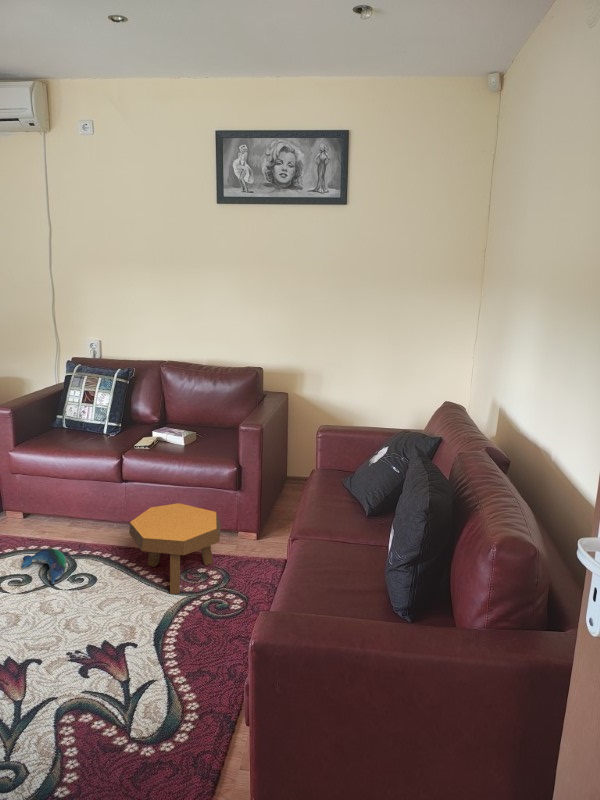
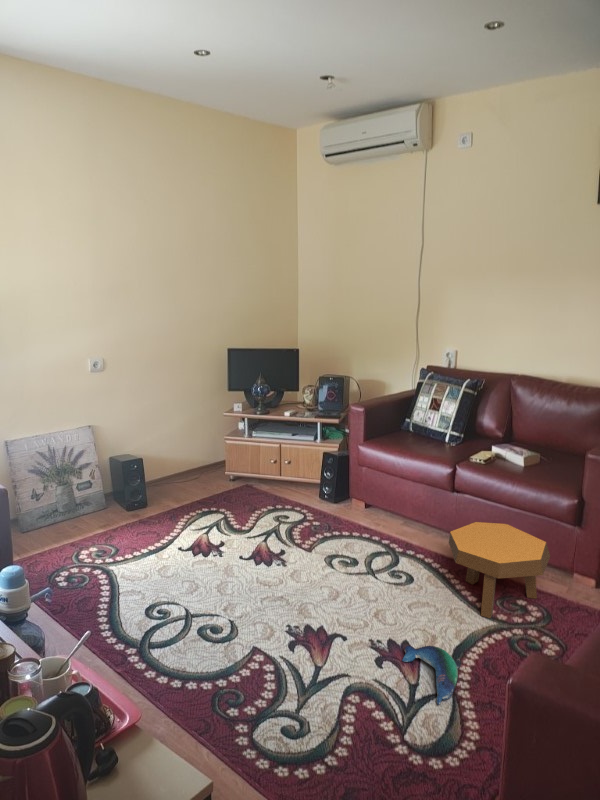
plush toy: present [21,549,68,584] -> present [402,646,461,705]

